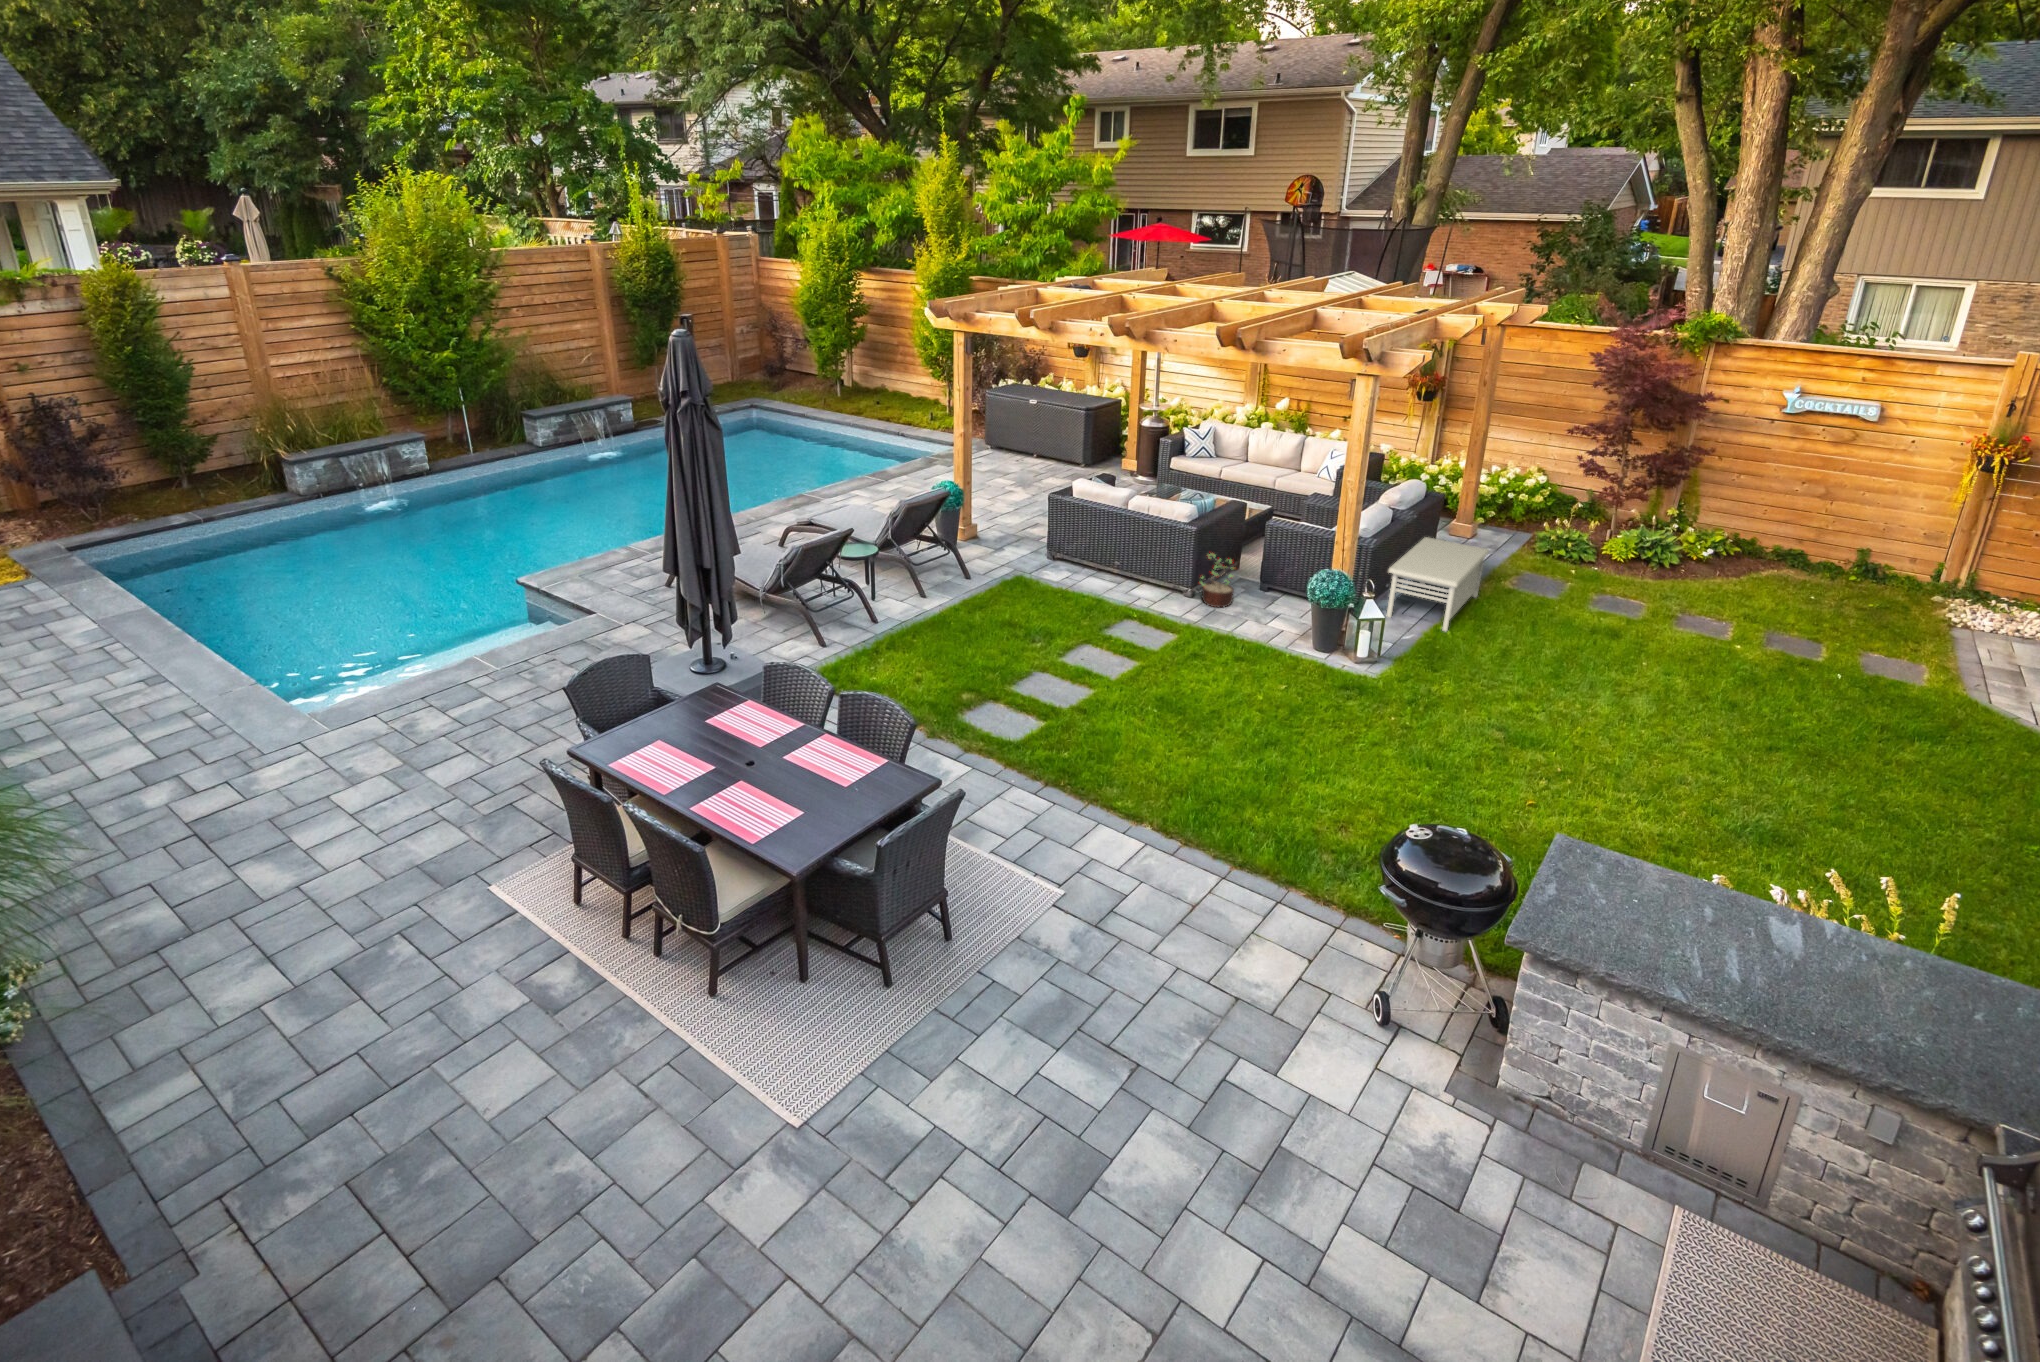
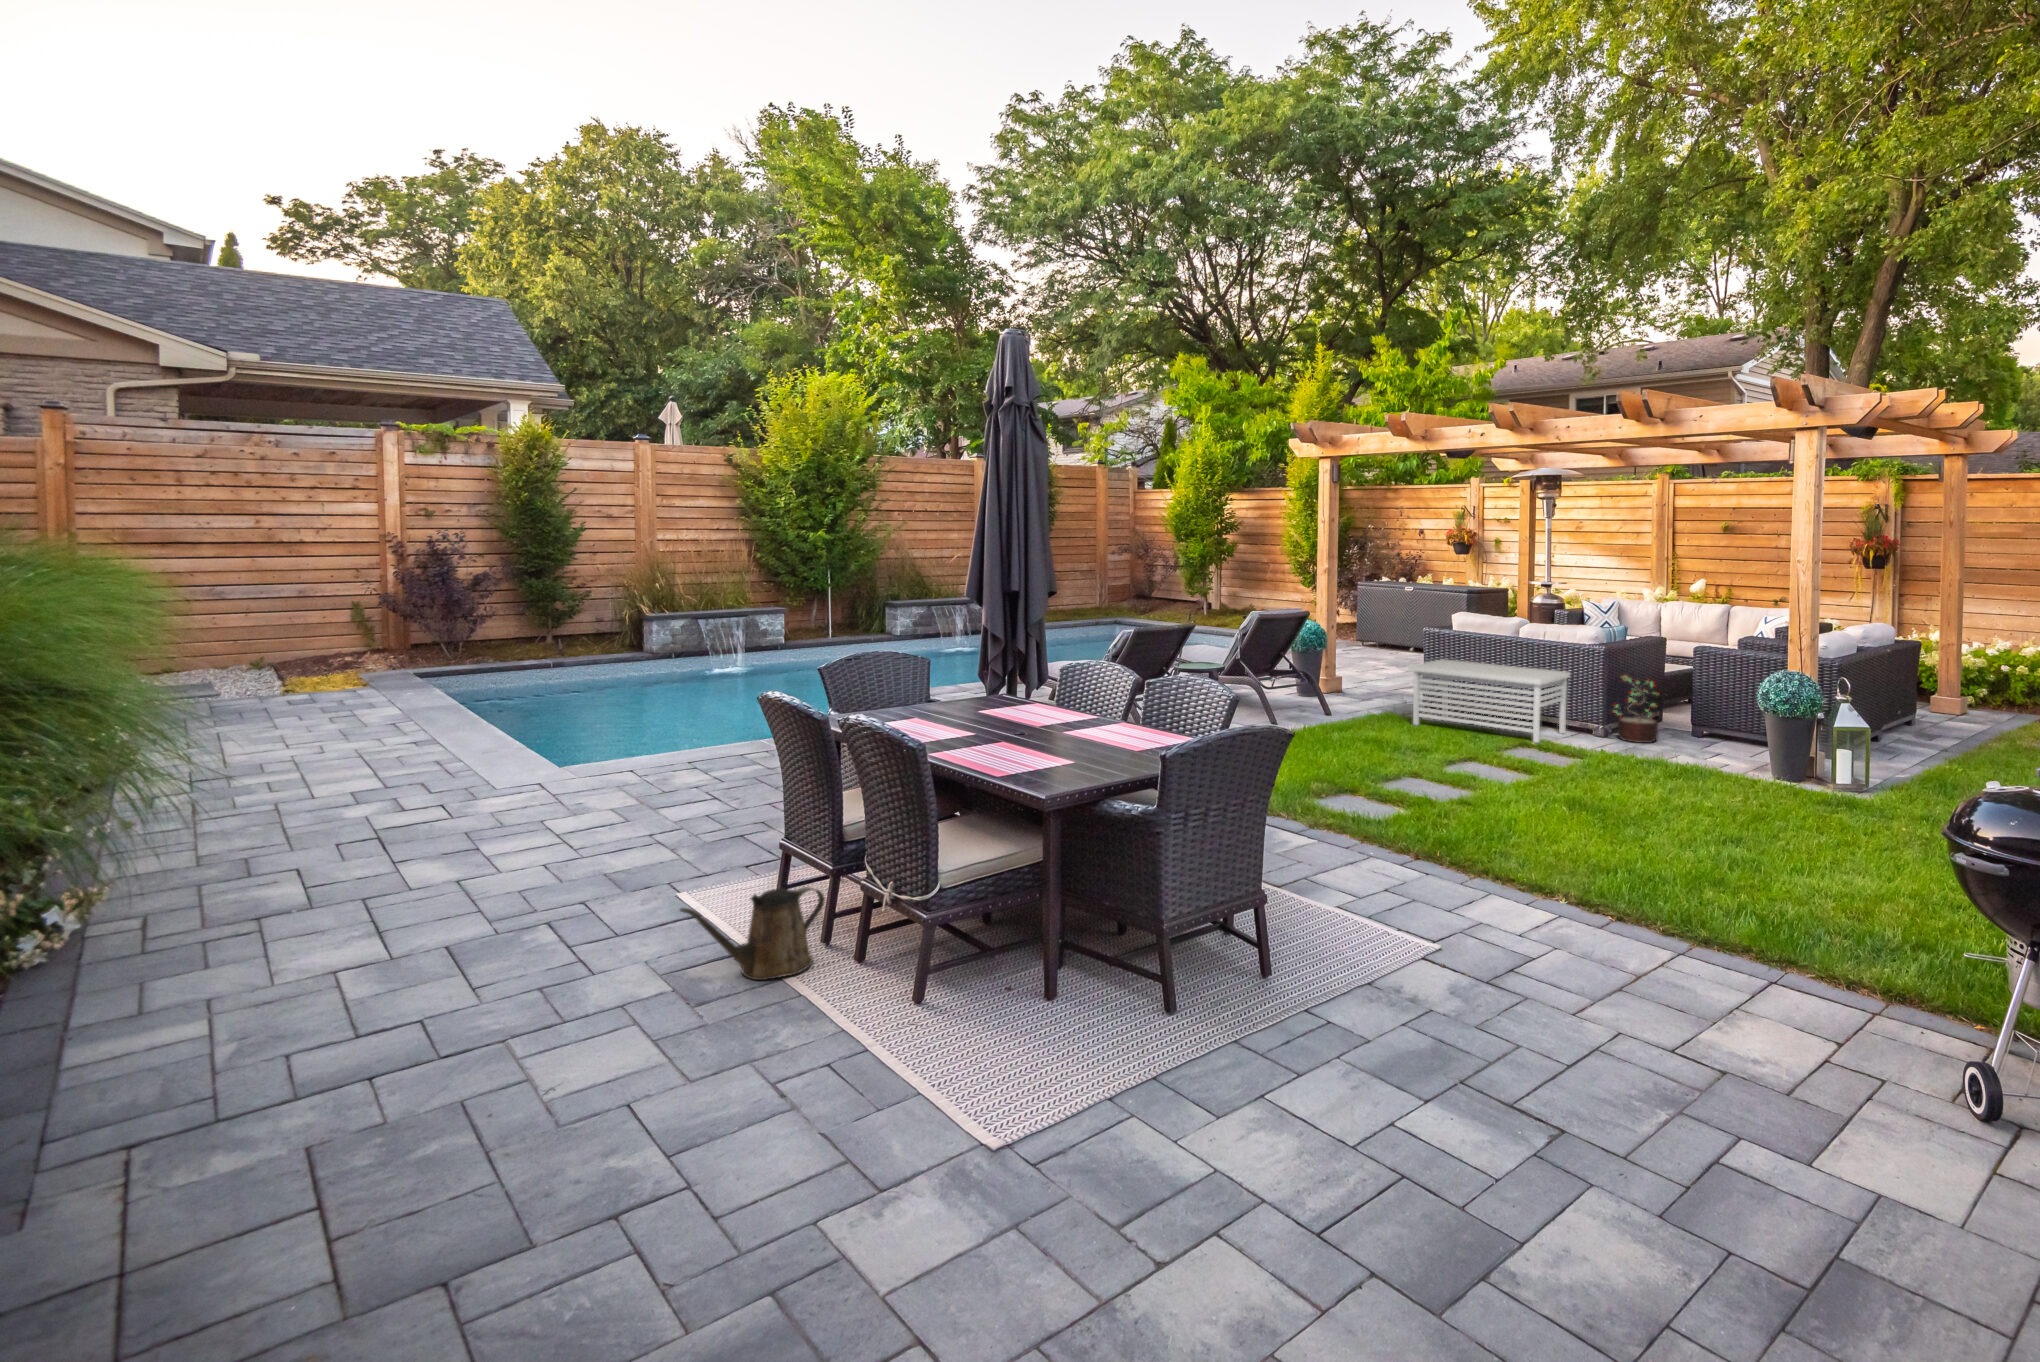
storage bench: present [1386,537,1489,631] -> present [1408,659,1570,743]
watering can: none [538,911,627,984] -> present [680,887,825,980]

